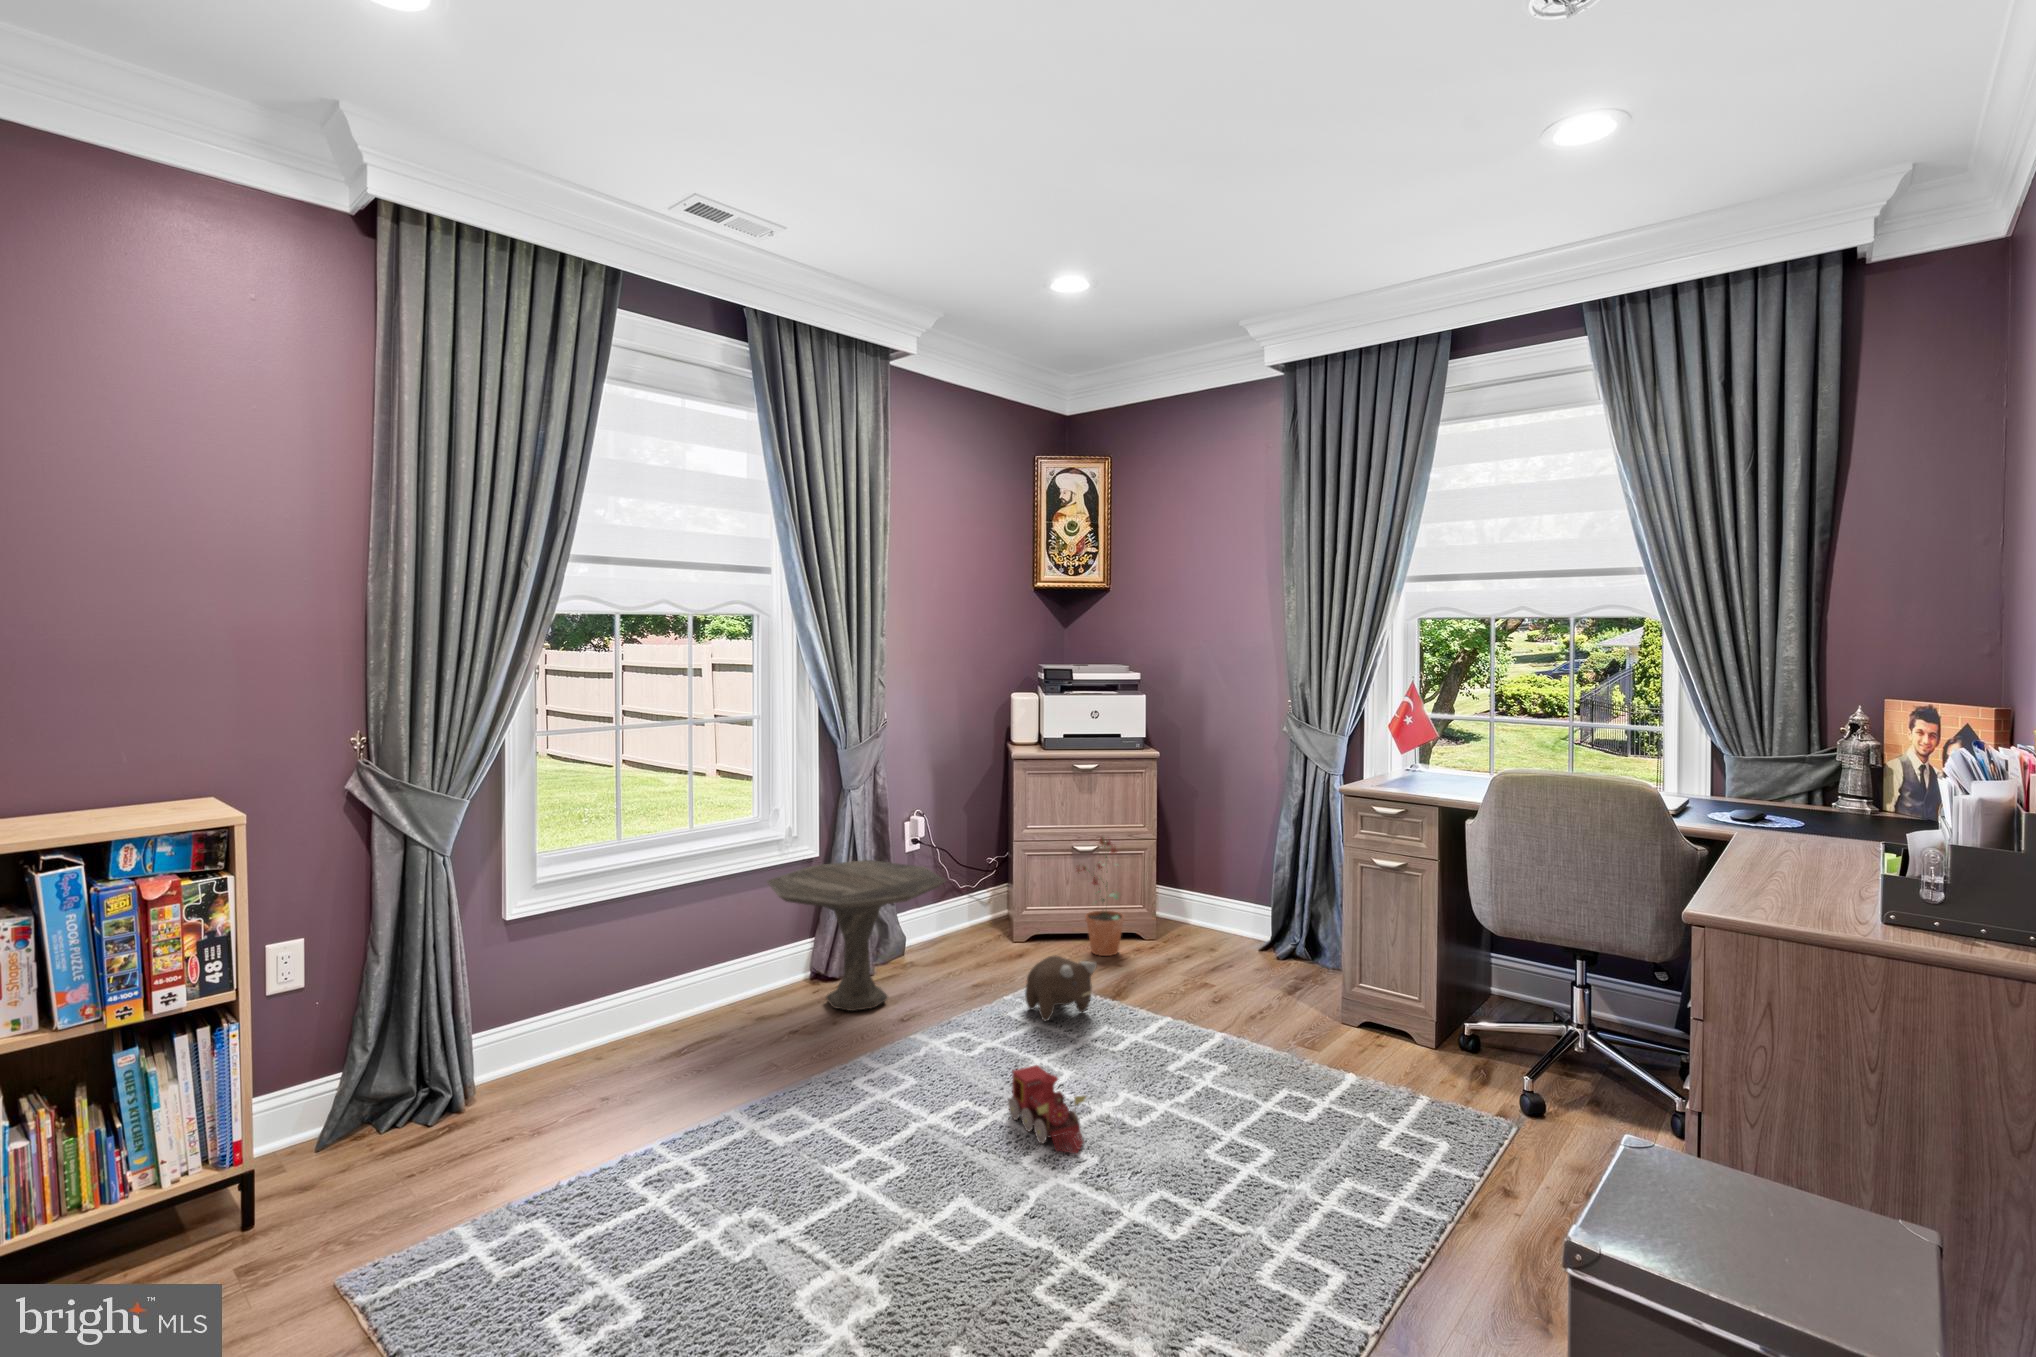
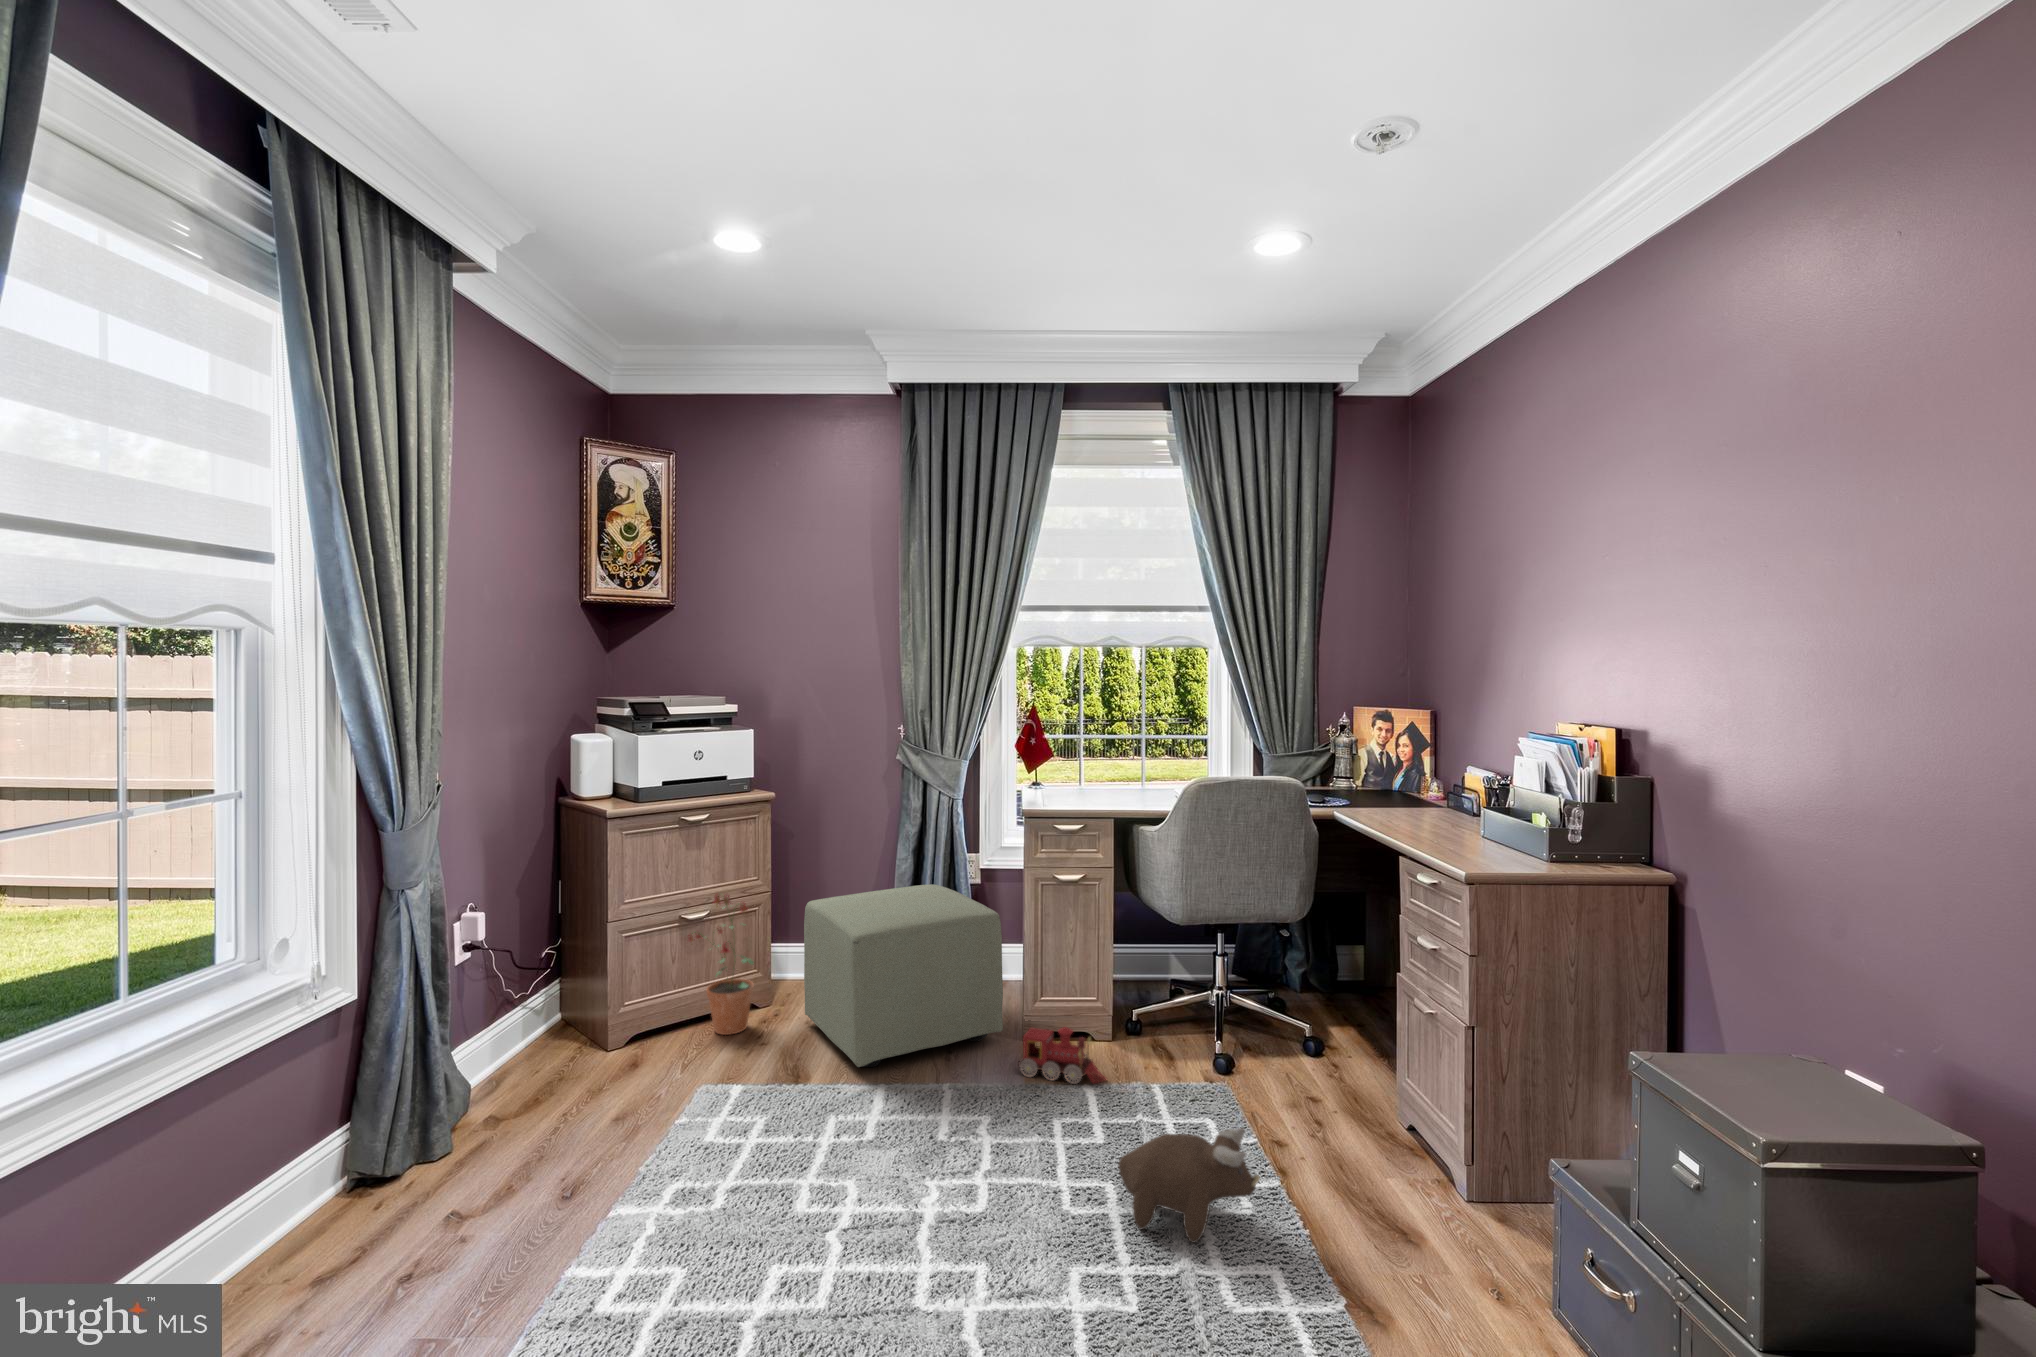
ottoman: none [1154,853,1313,1013] -> present [804,884,1003,1067]
side table: present [767,860,946,1011] -> none [297,976,605,1221]
plush toy: present [1025,955,1097,1021] -> present [1118,1128,1260,1243]
toy train: present [1008,1065,1086,1153] -> present [1018,1027,1106,1084]

